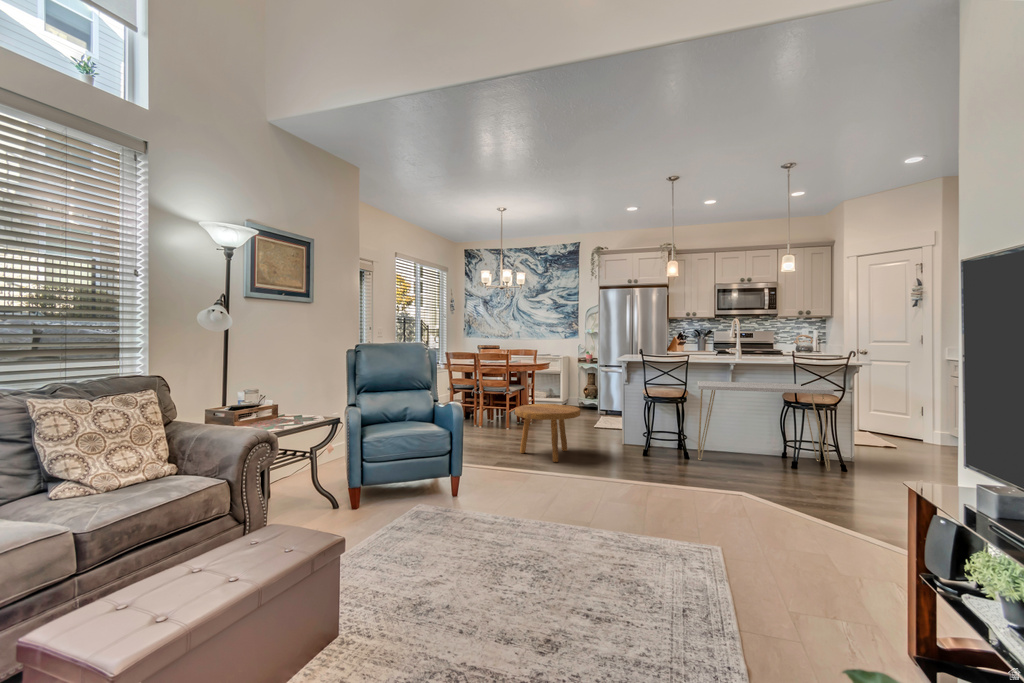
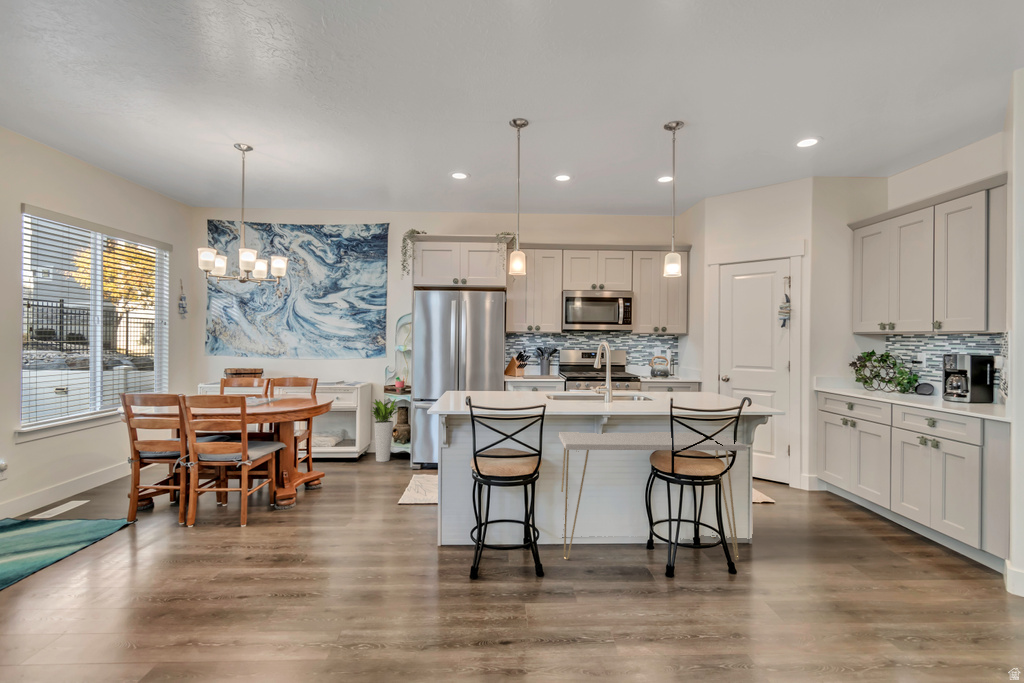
planter: none [568,366,590,410] -> present [372,399,398,462]
footstool: present [515,404,581,462] -> none [246,482,376,606]

